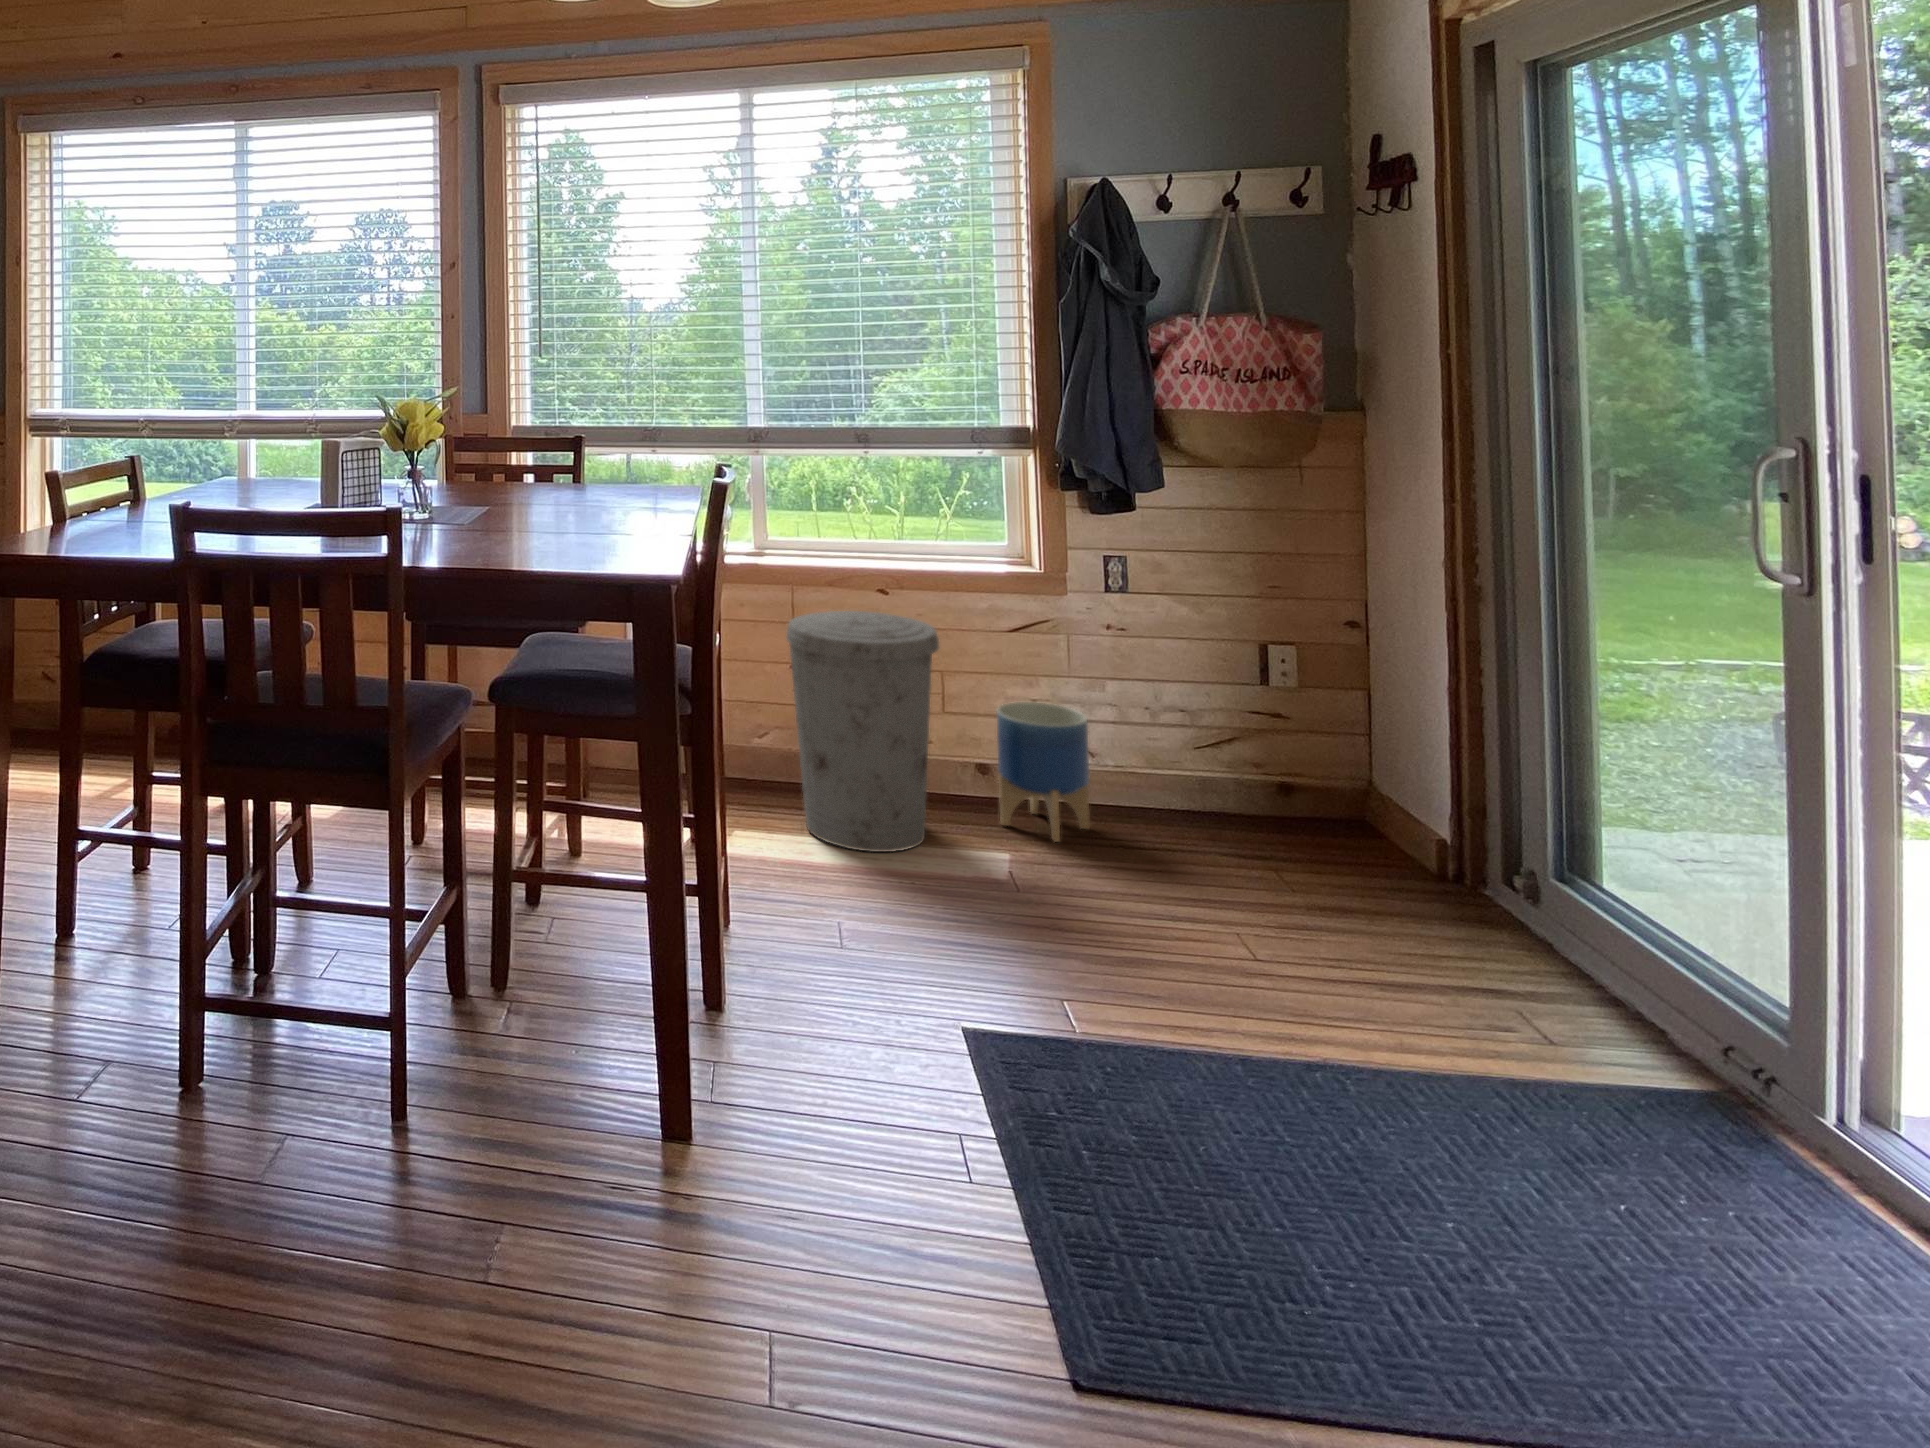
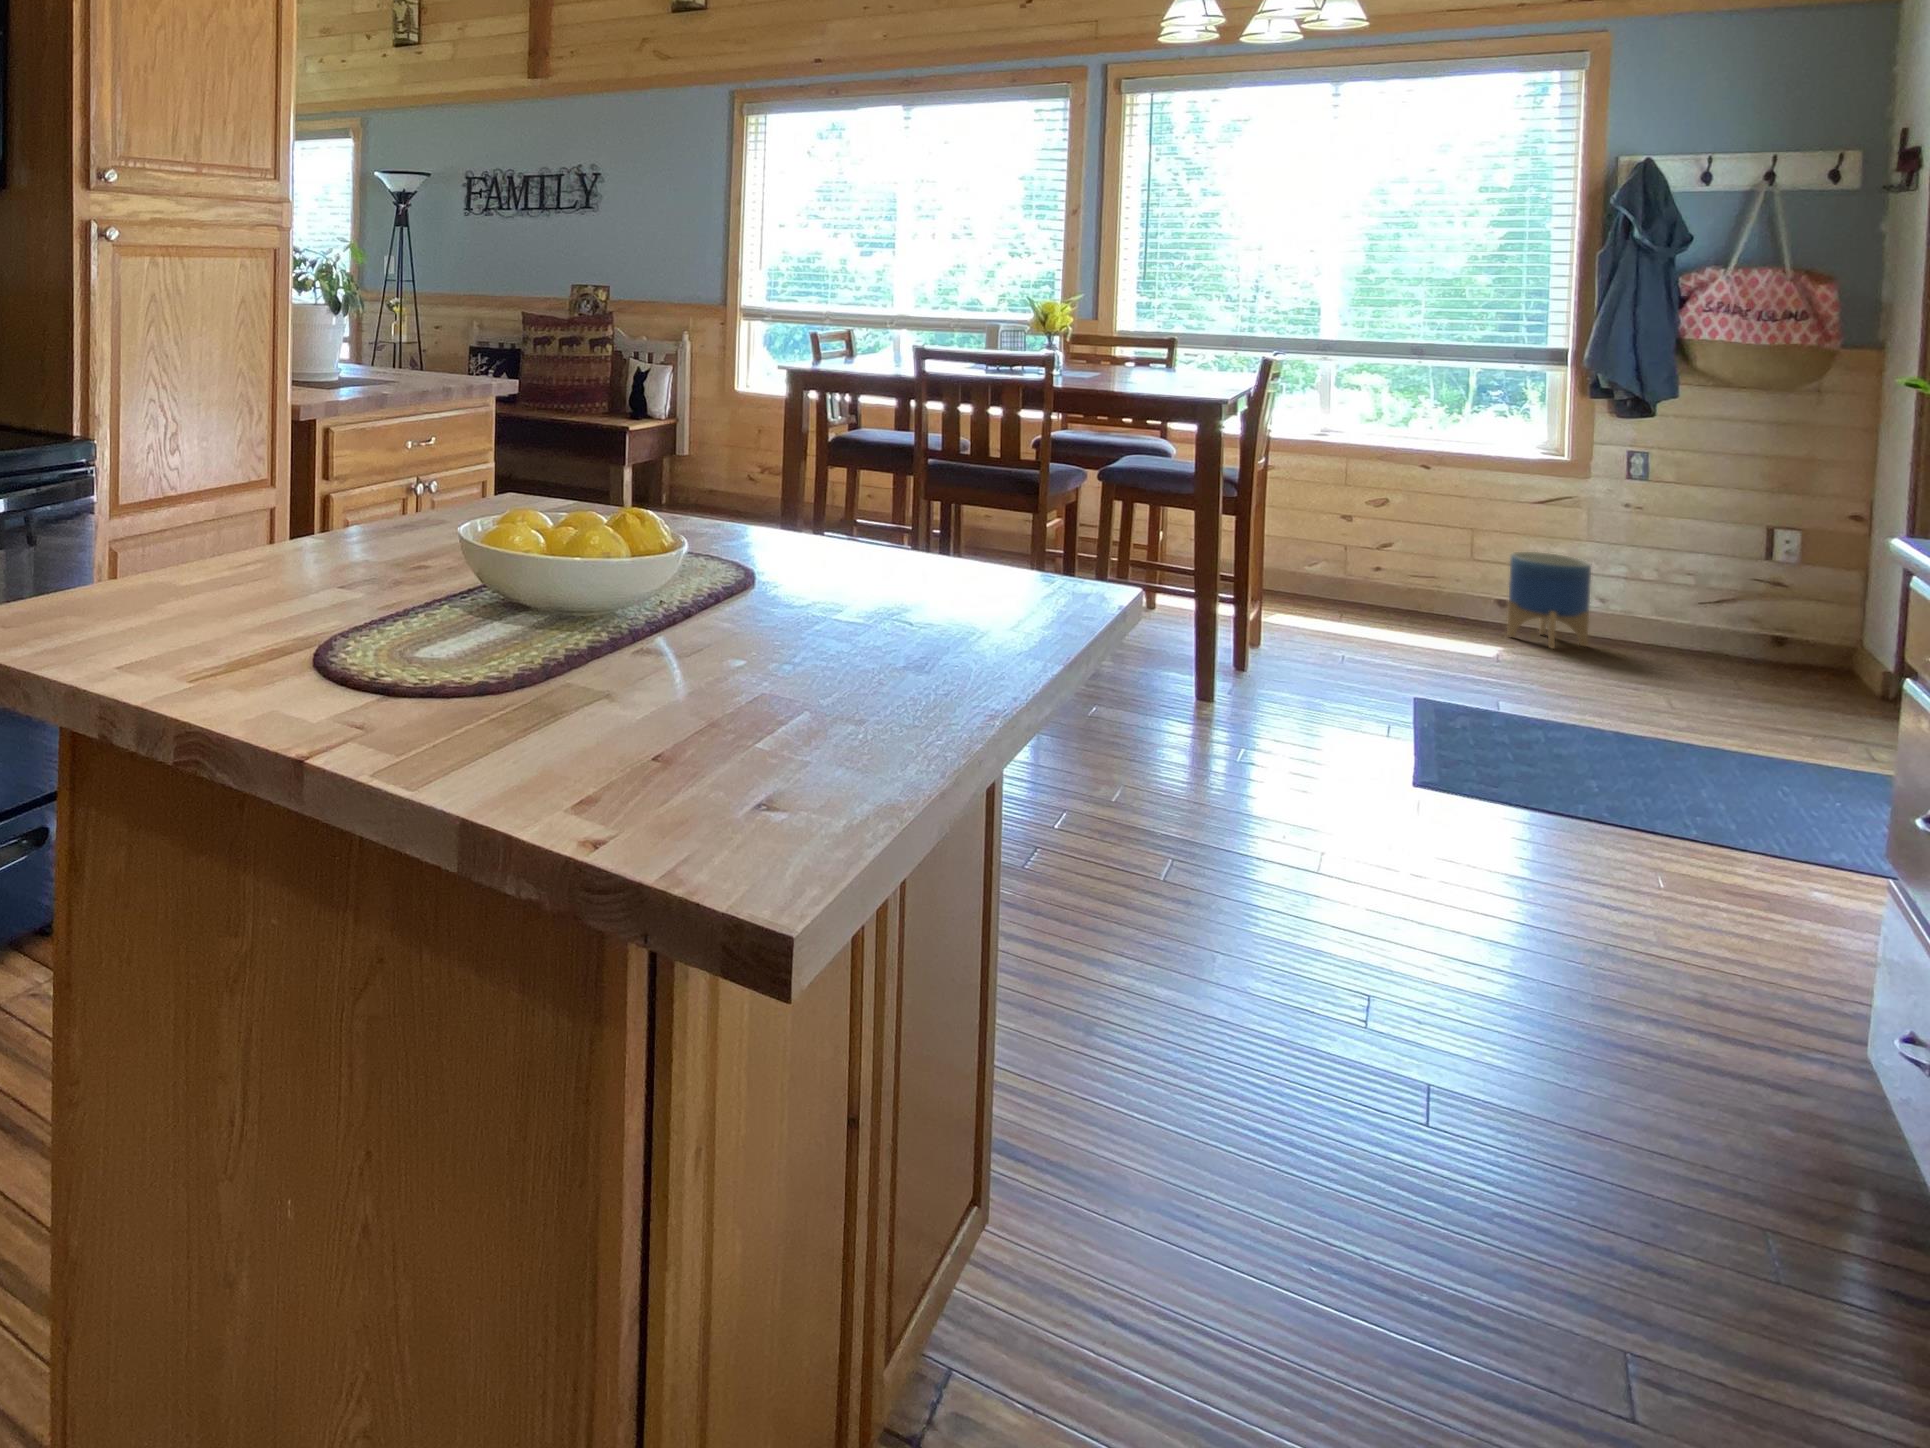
trash can: present [787,611,939,852] -> none [1329,472,1459,637]

